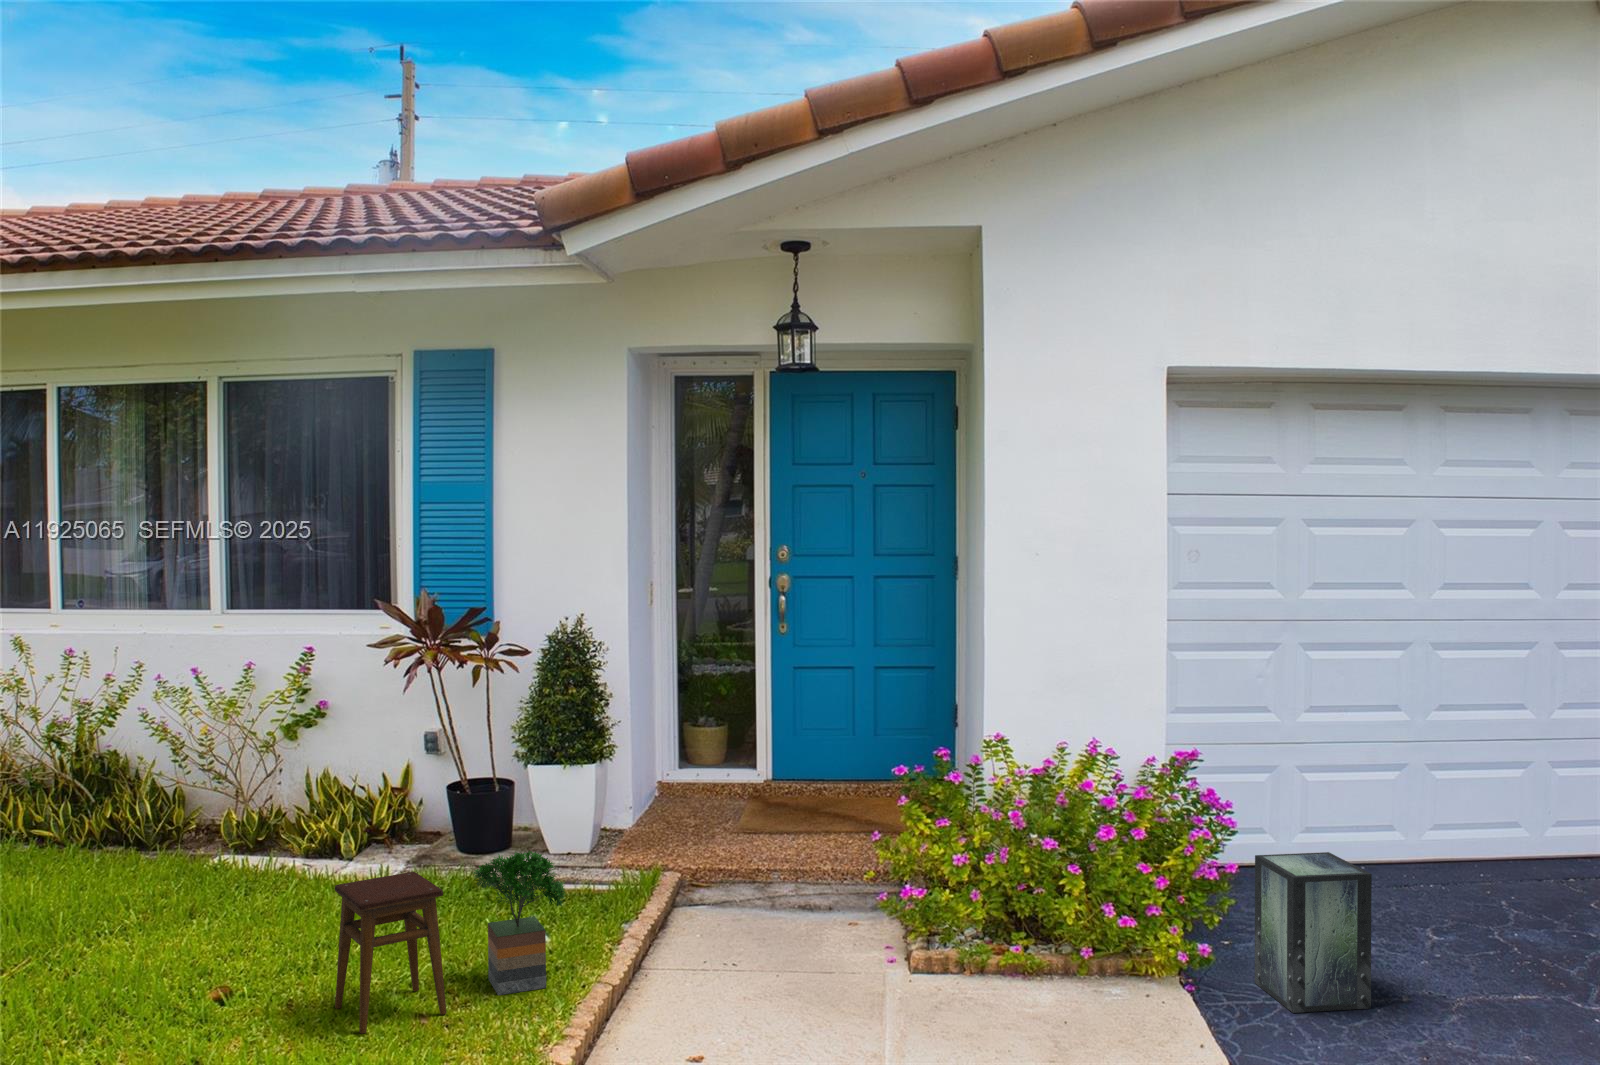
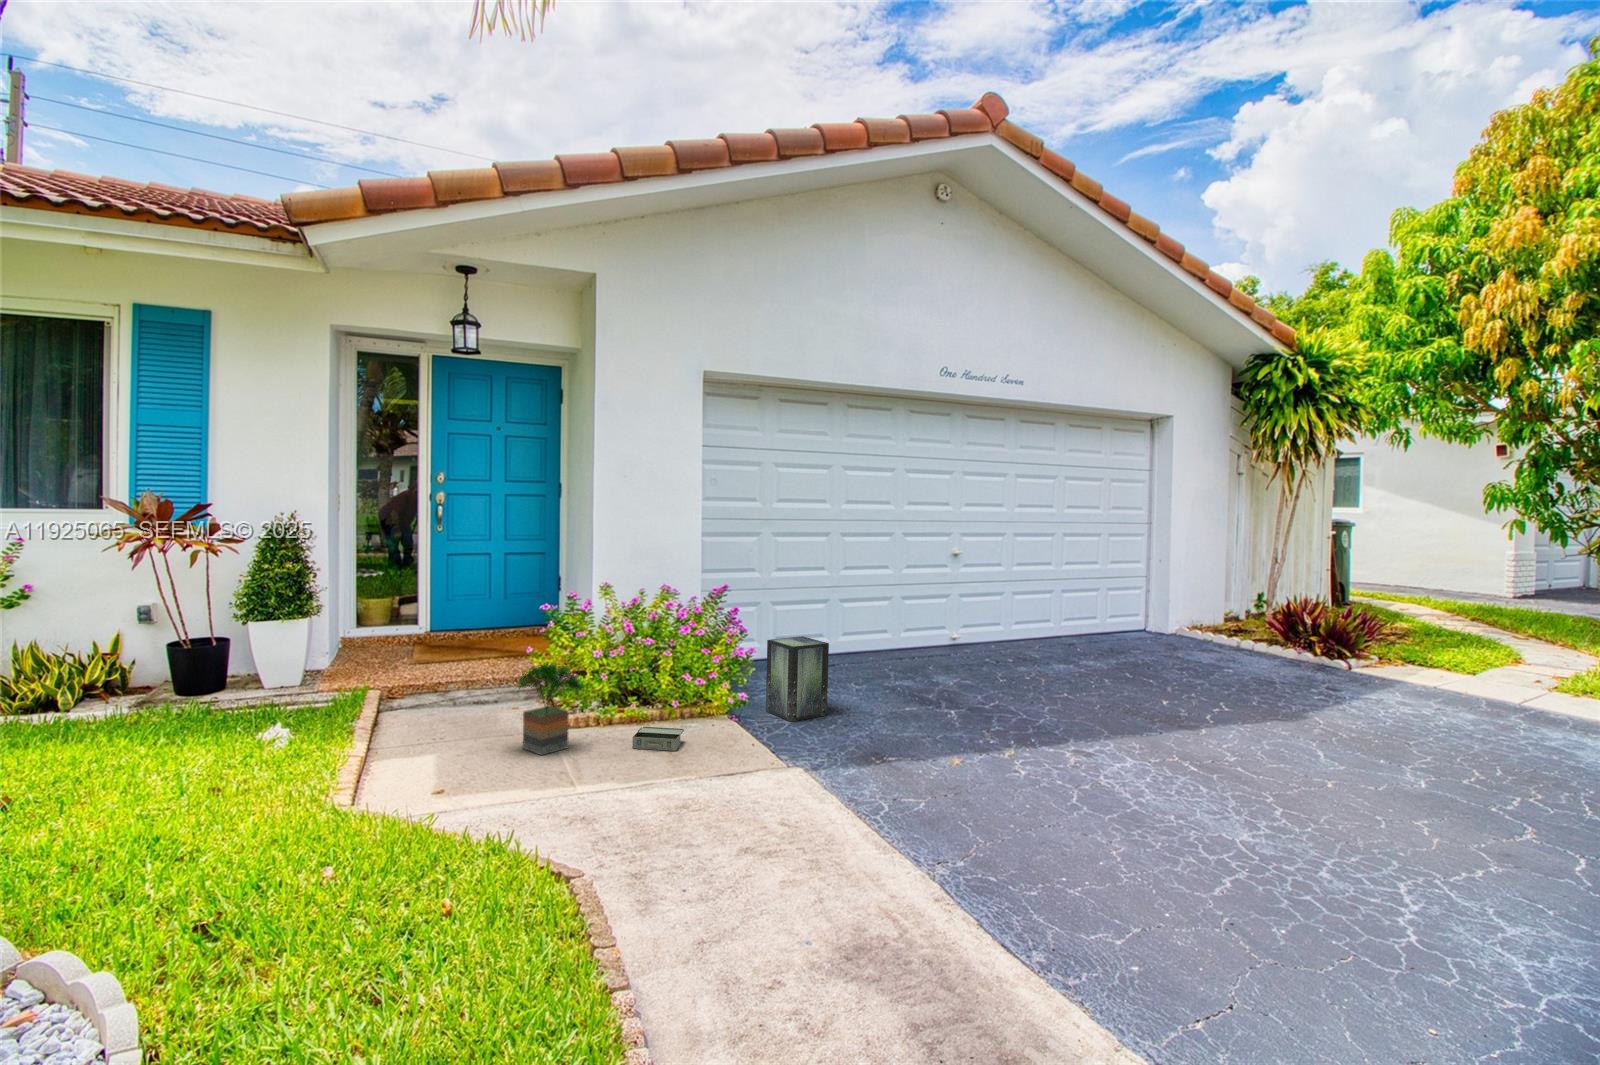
potted tree: present [474,851,565,995] -> present [517,664,582,755]
stool: present [335,872,447,1034] -> none [118,687,229,809]
toolbox: none [994,991,1084,1044] -> present [632,727,684,751]

